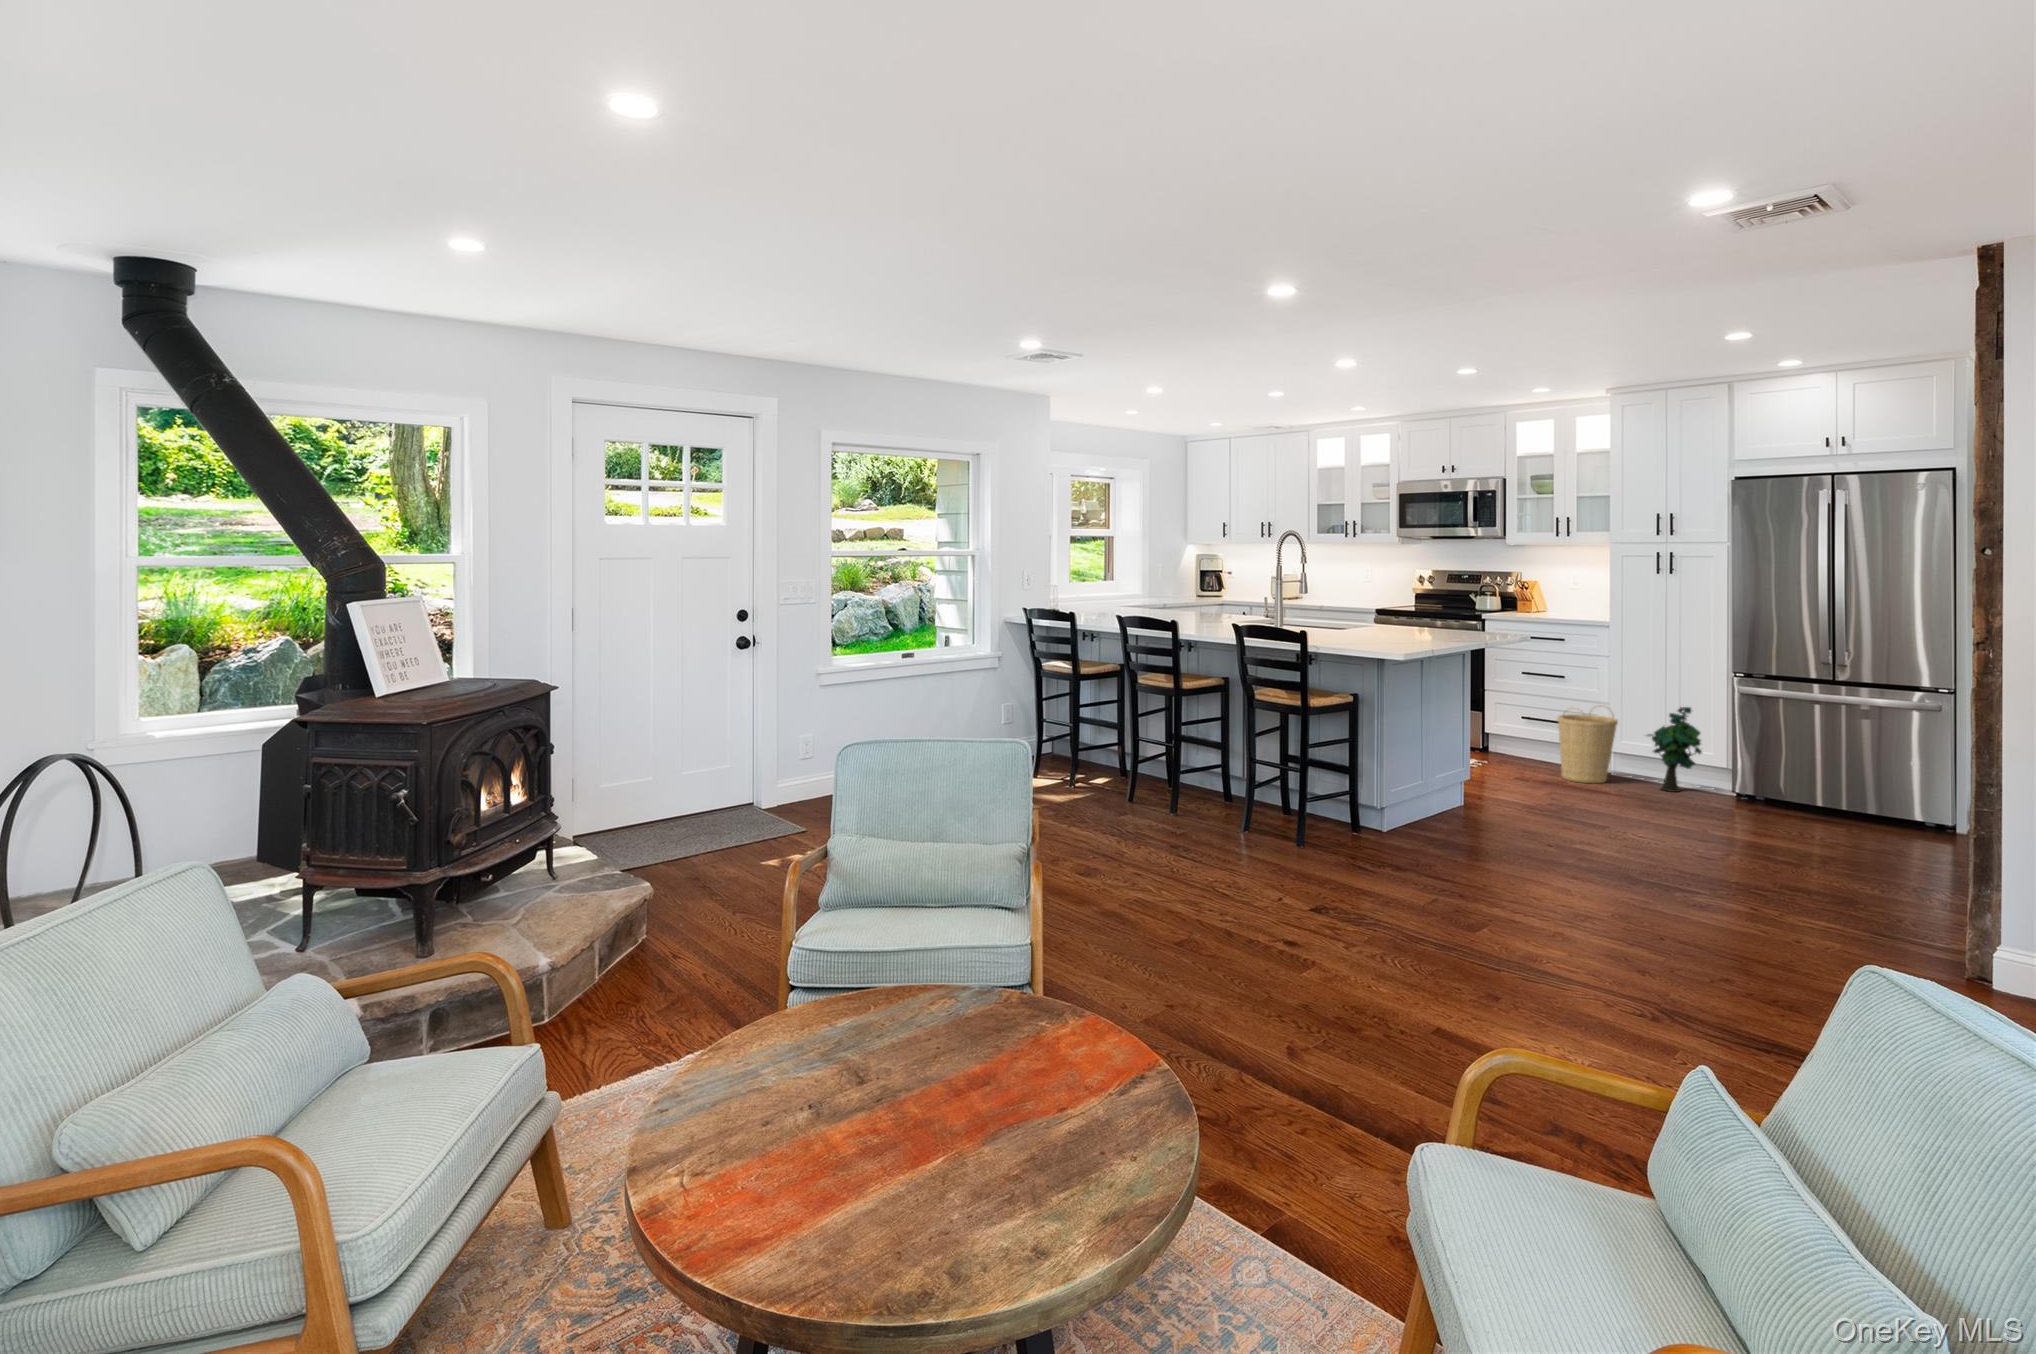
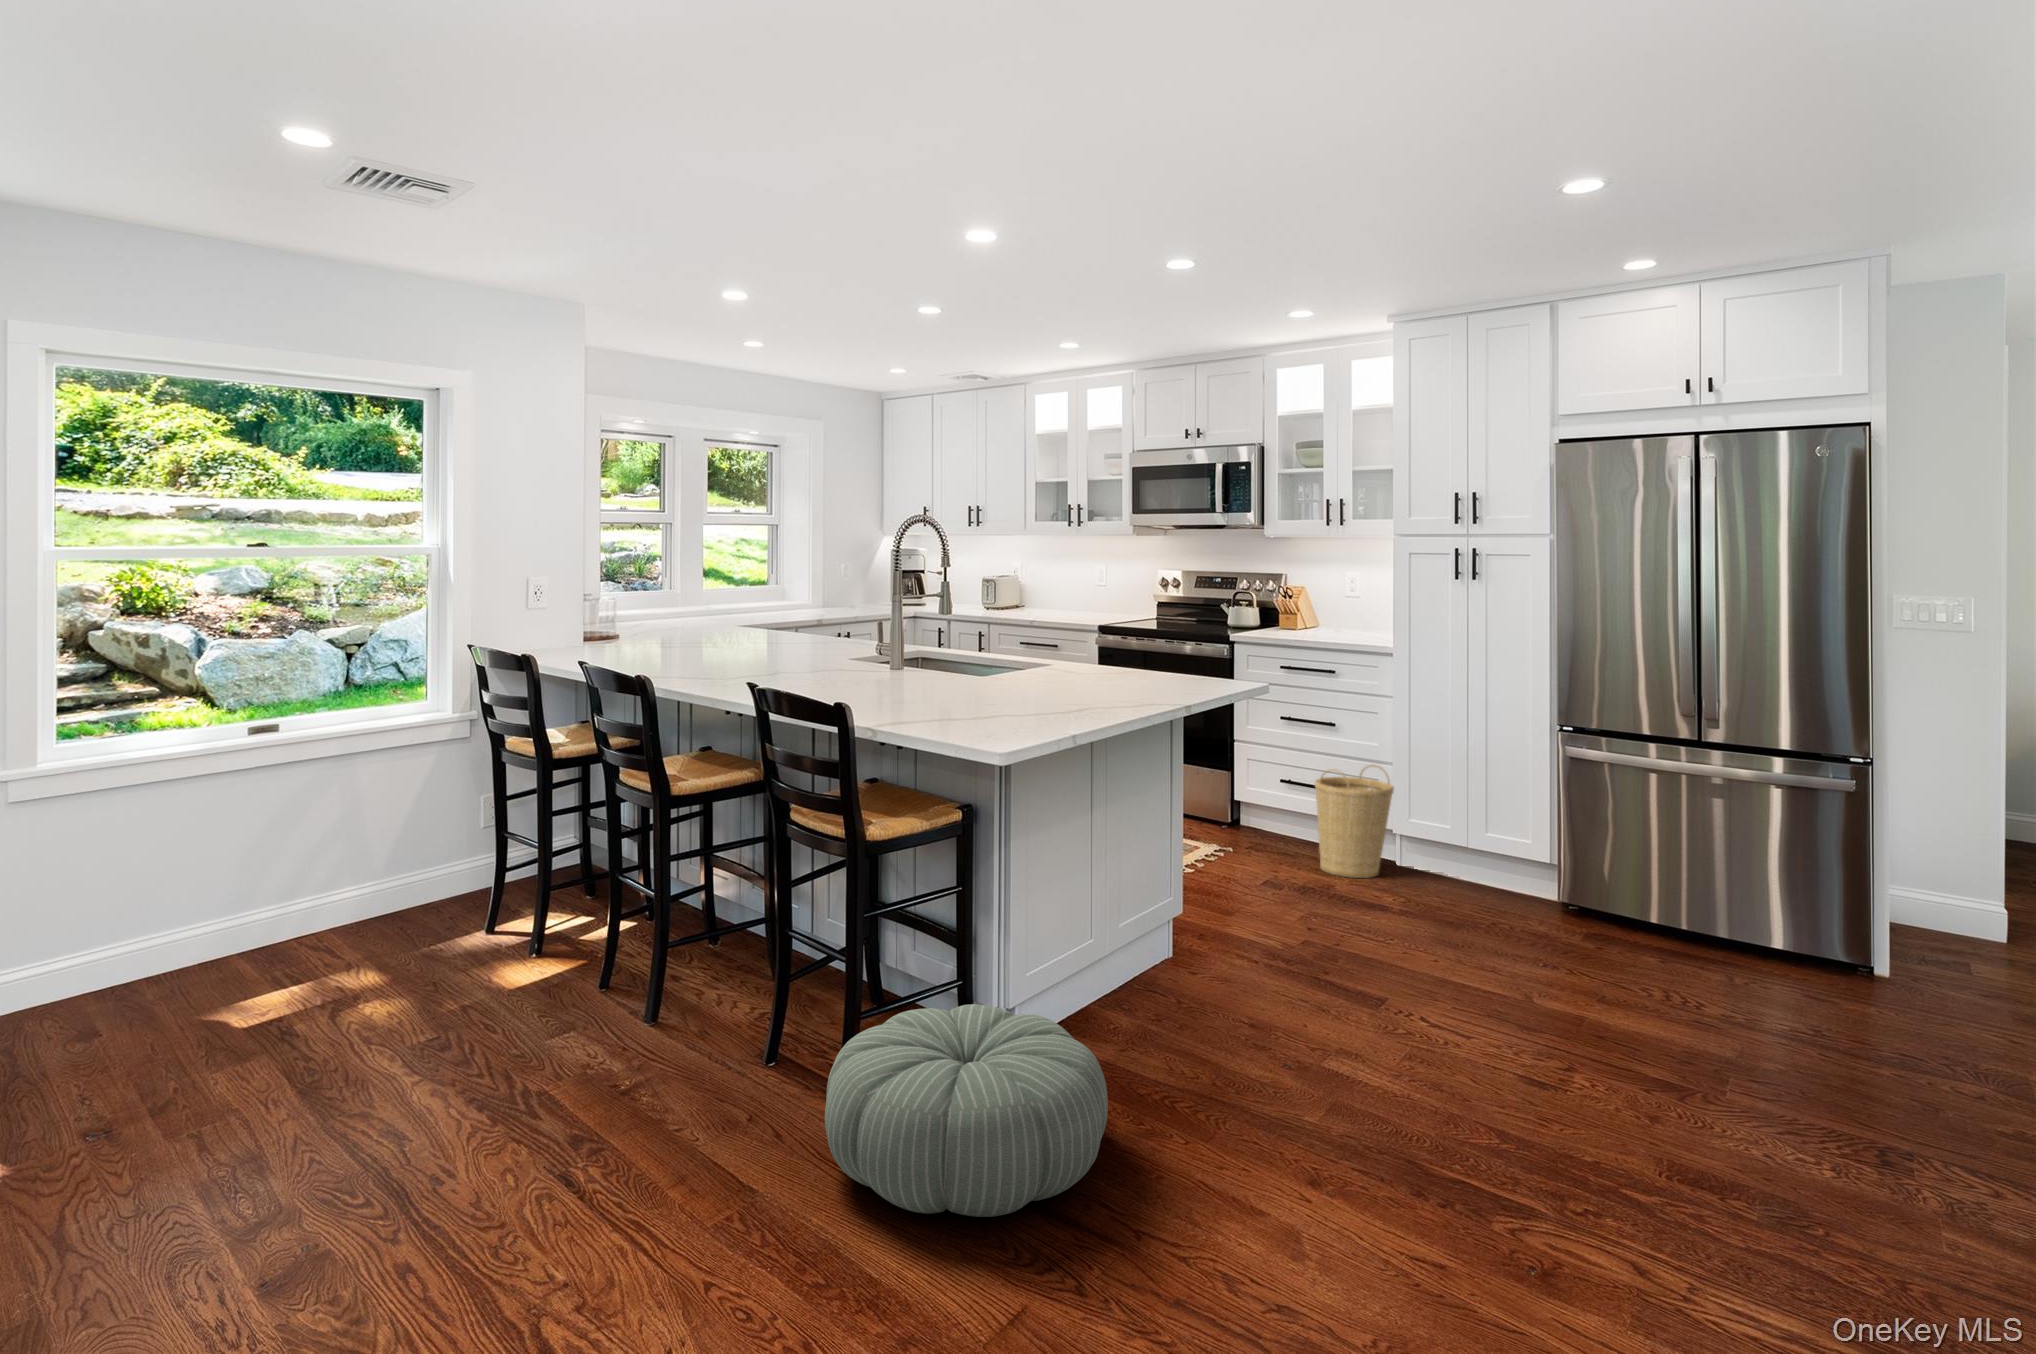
decorative plant: present [1648,707,1702,792] -> none [1427,770,1507,893]
pouf: none [1352,823,1515,914] -> present [825,1004,1108,1217]

